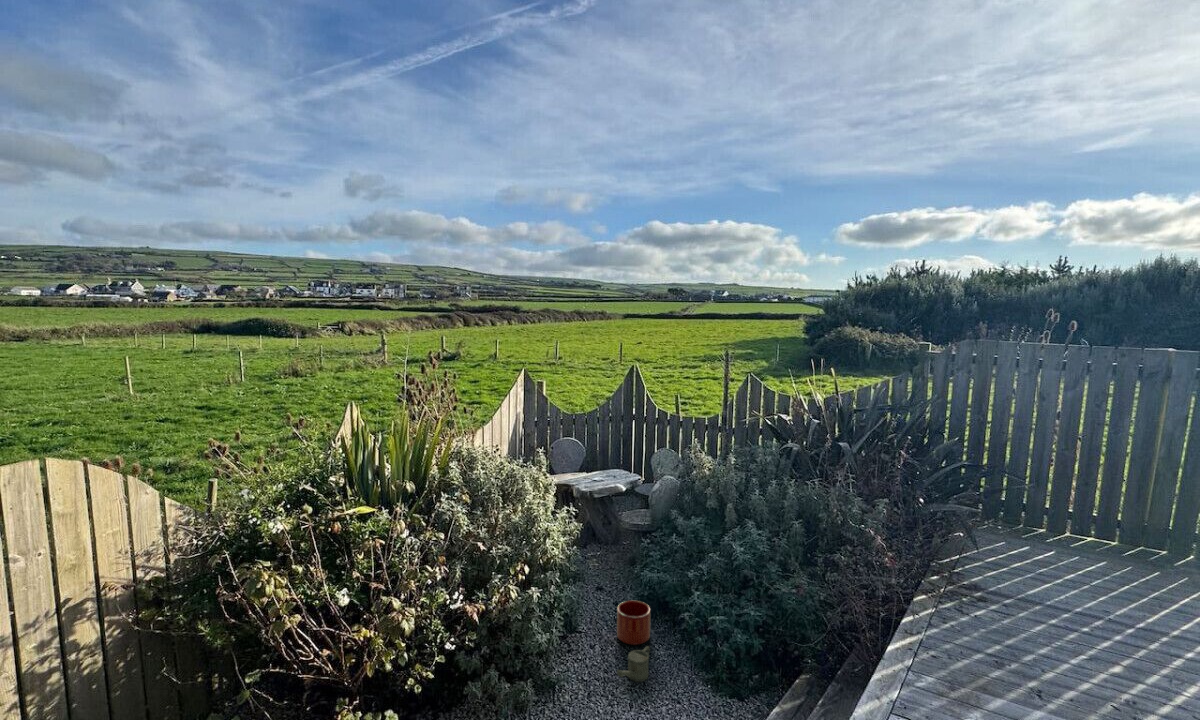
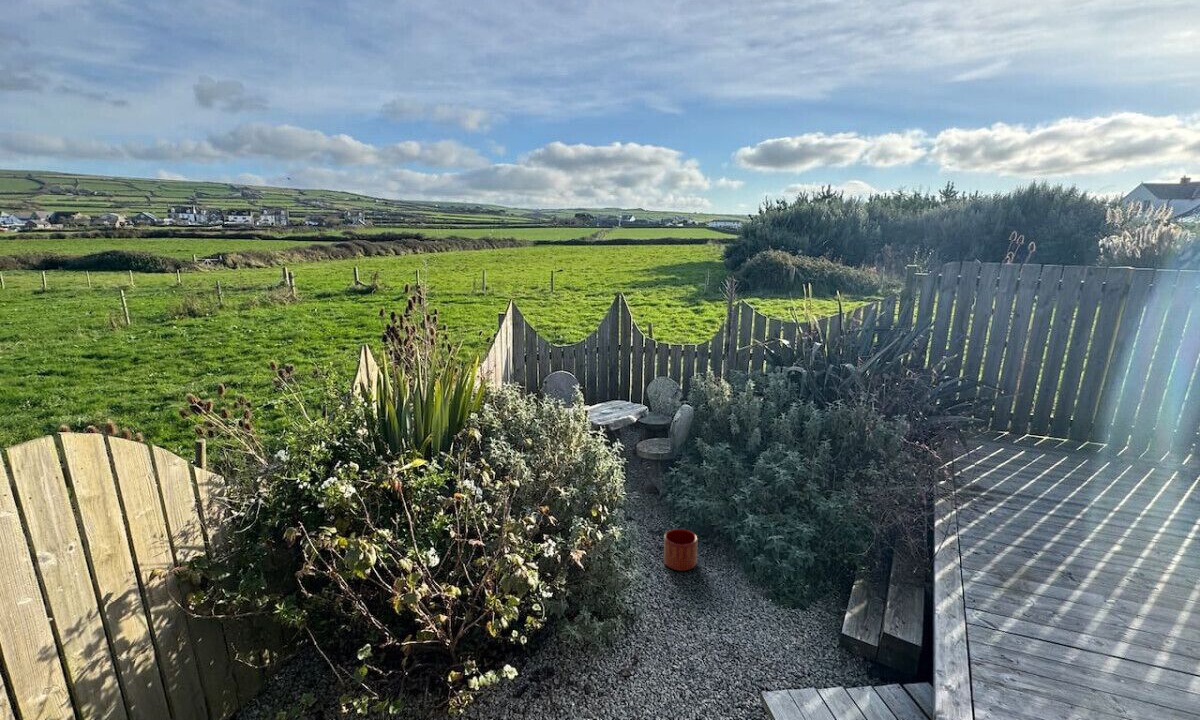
watering can: present [617,646,650,682] -> none [689,571,712,606]

